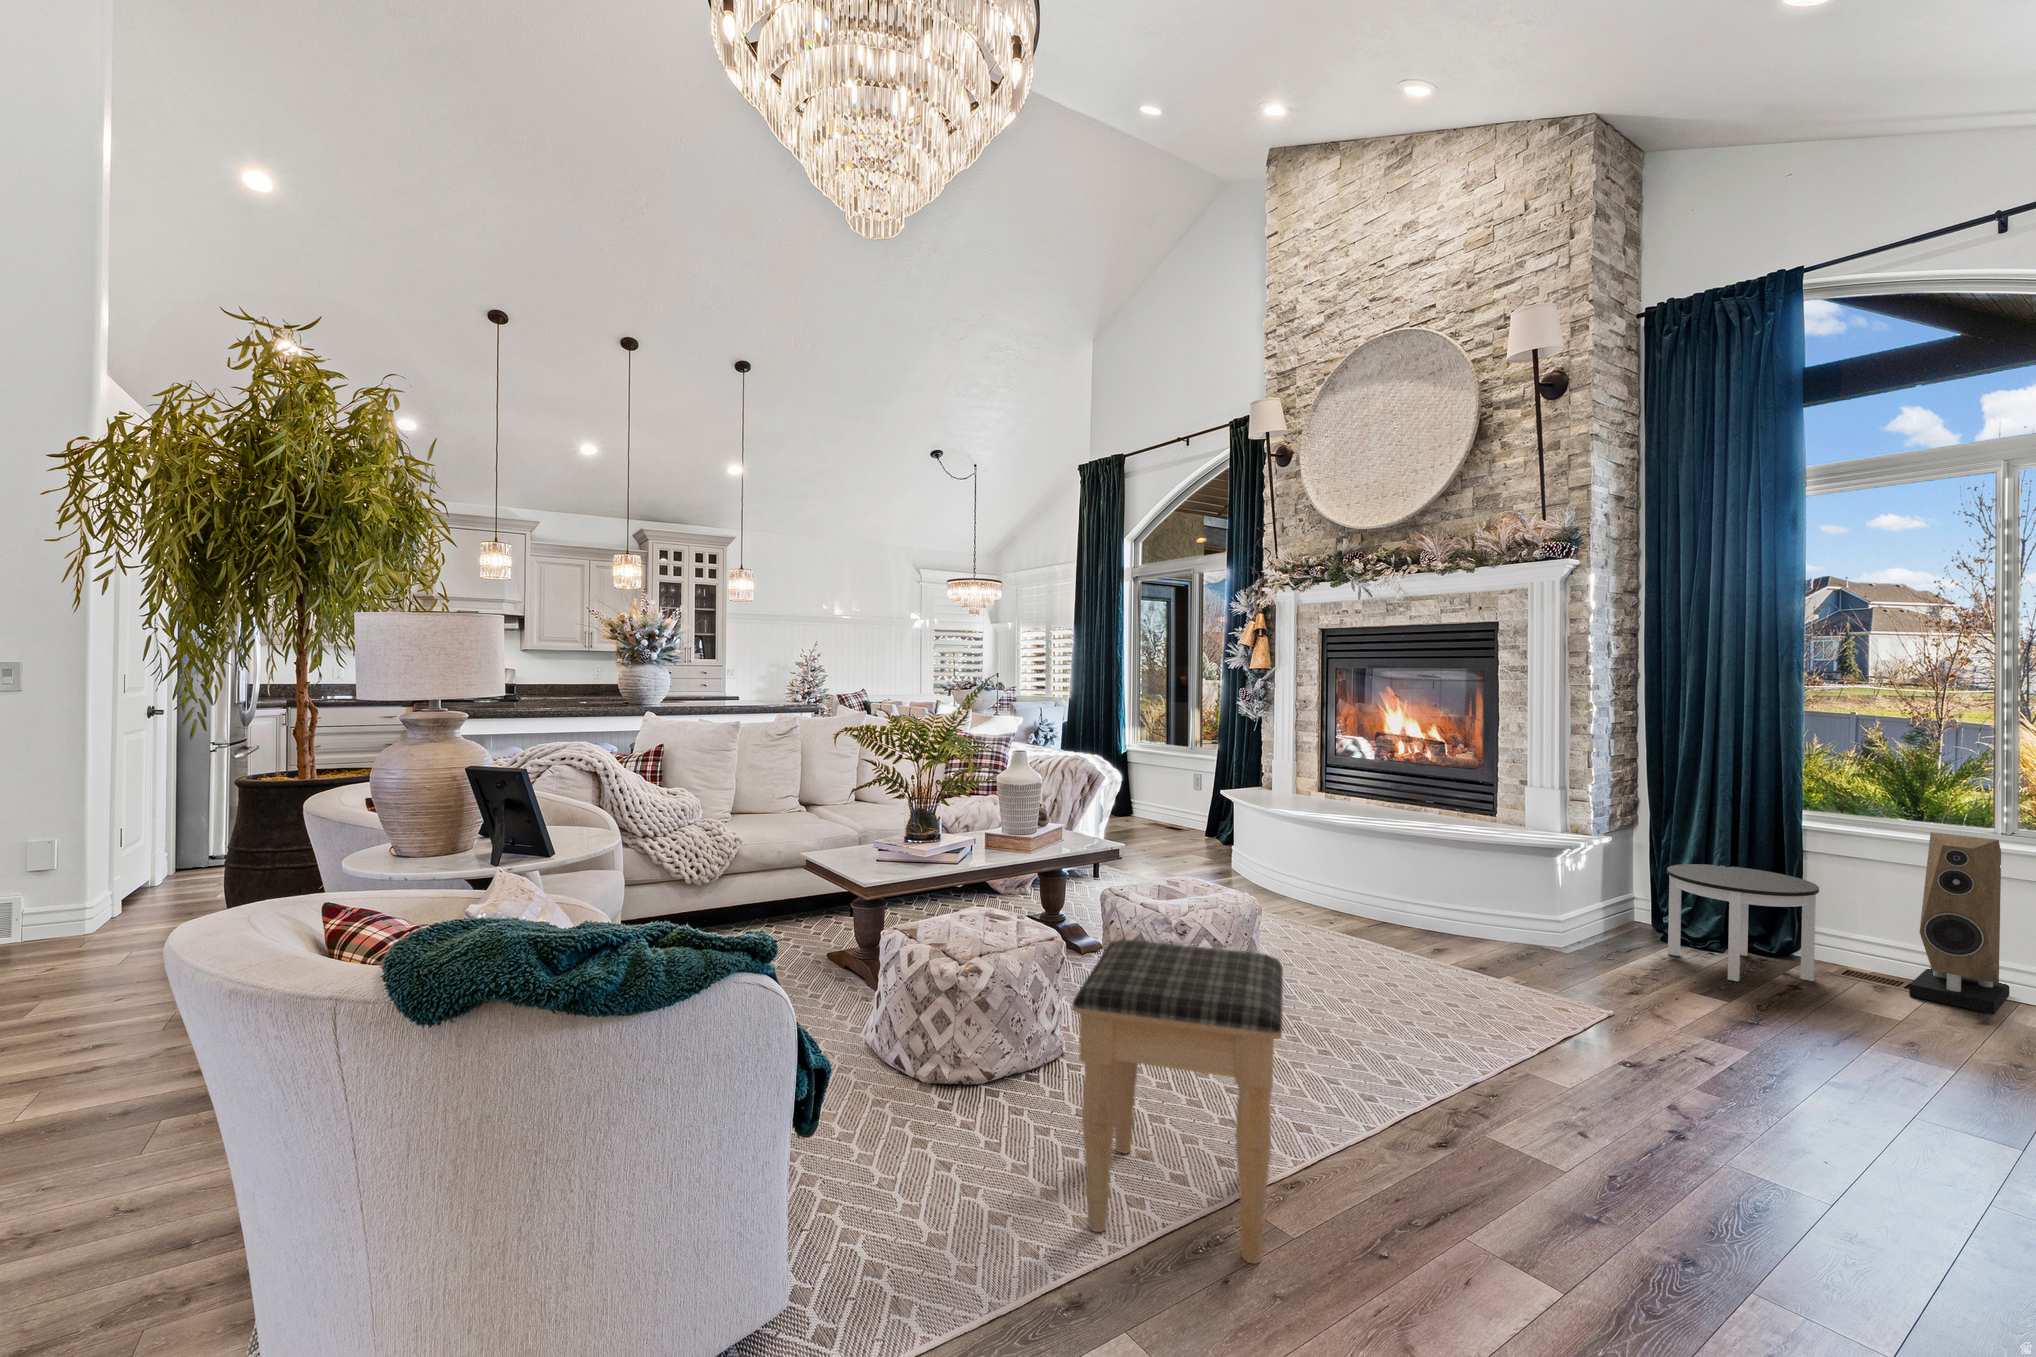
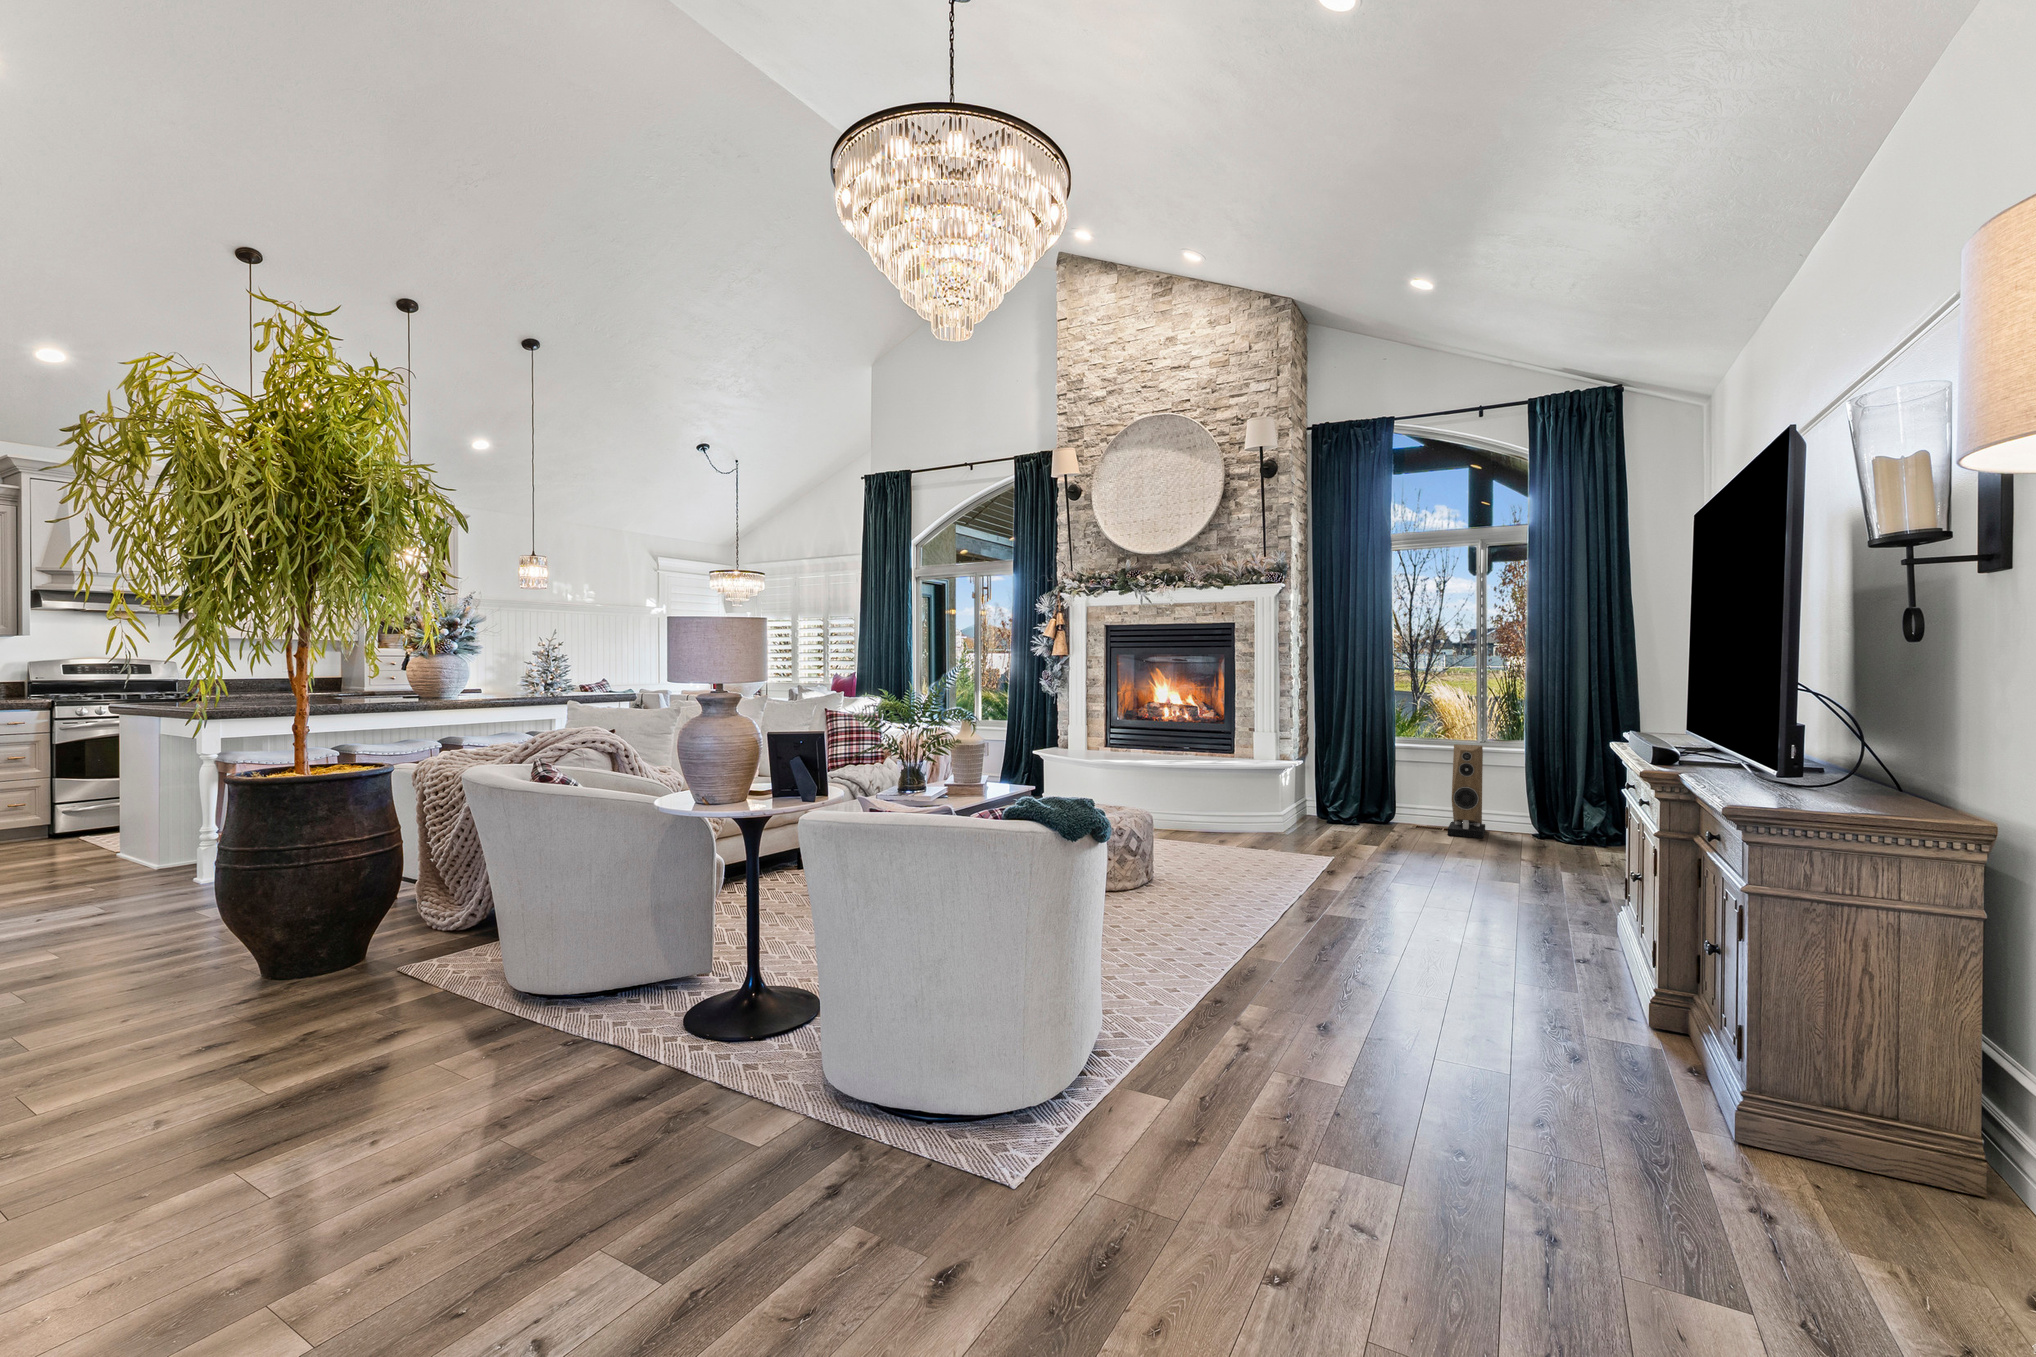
round table: present [1667,864,1819,981] -> none [1333,774,1408,838]
footstool: present [1072,939,1283,1264] -> none [1140,810,1275,962]

